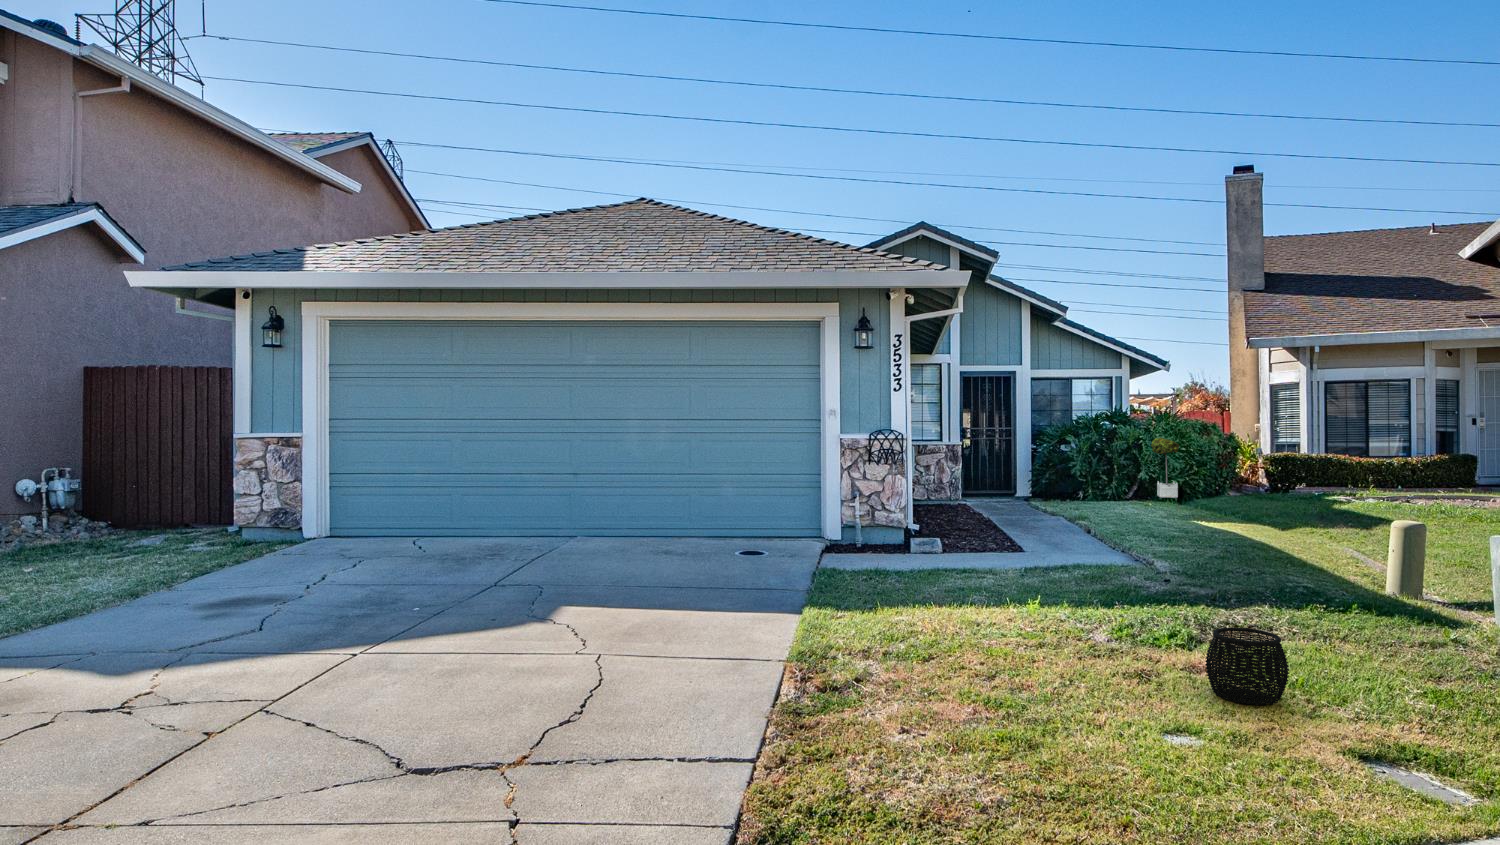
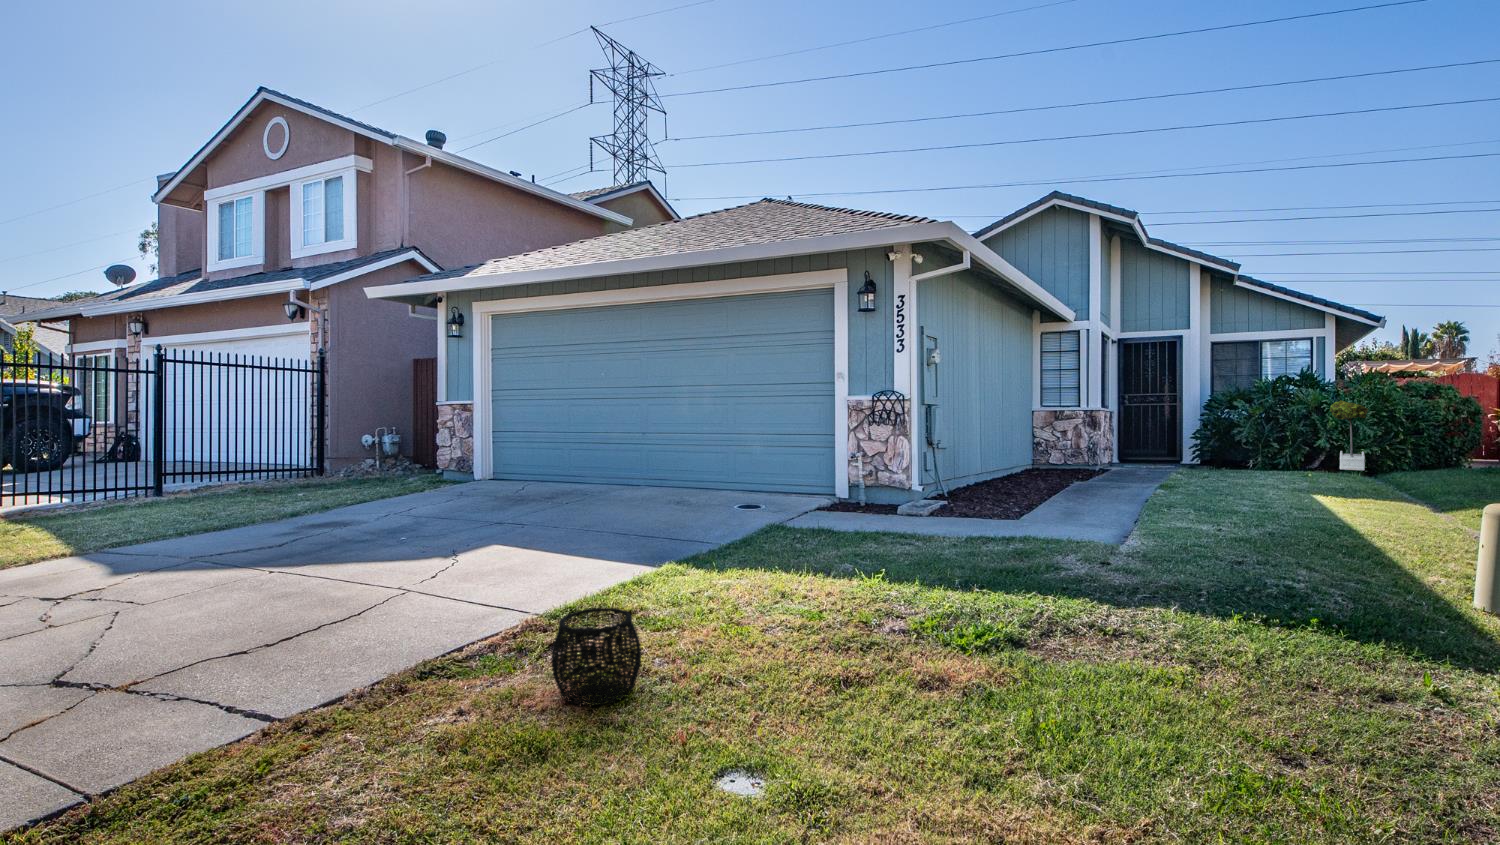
woven basket: present [1205,627,1289,705] -> present [551,608,642,706]

